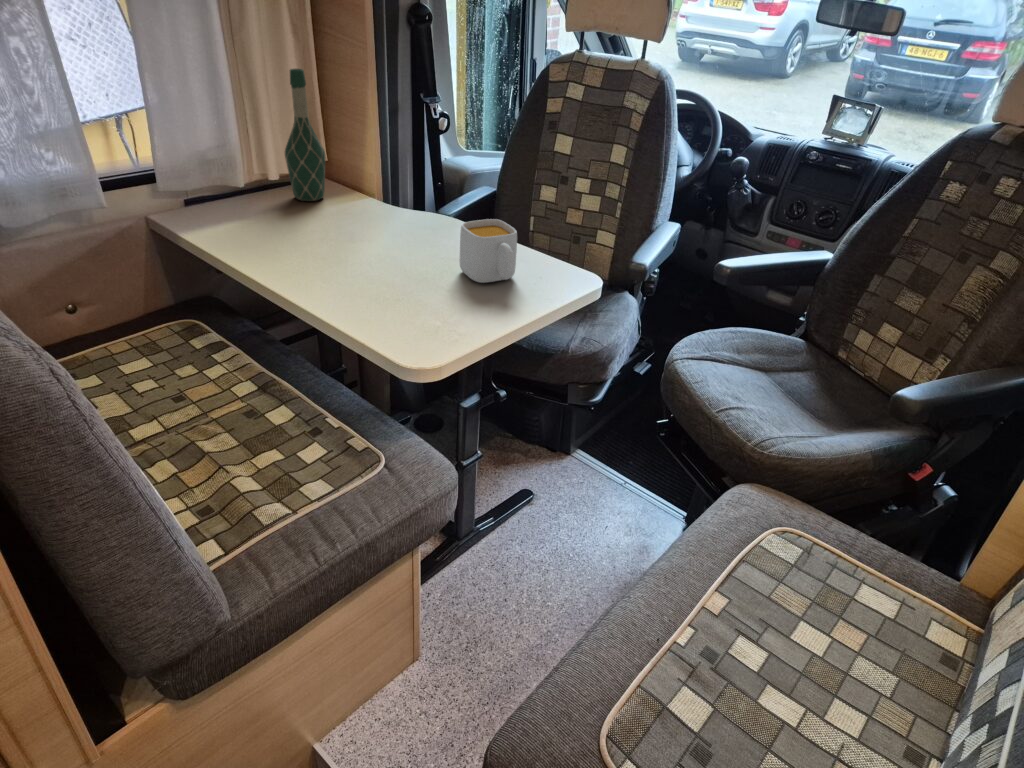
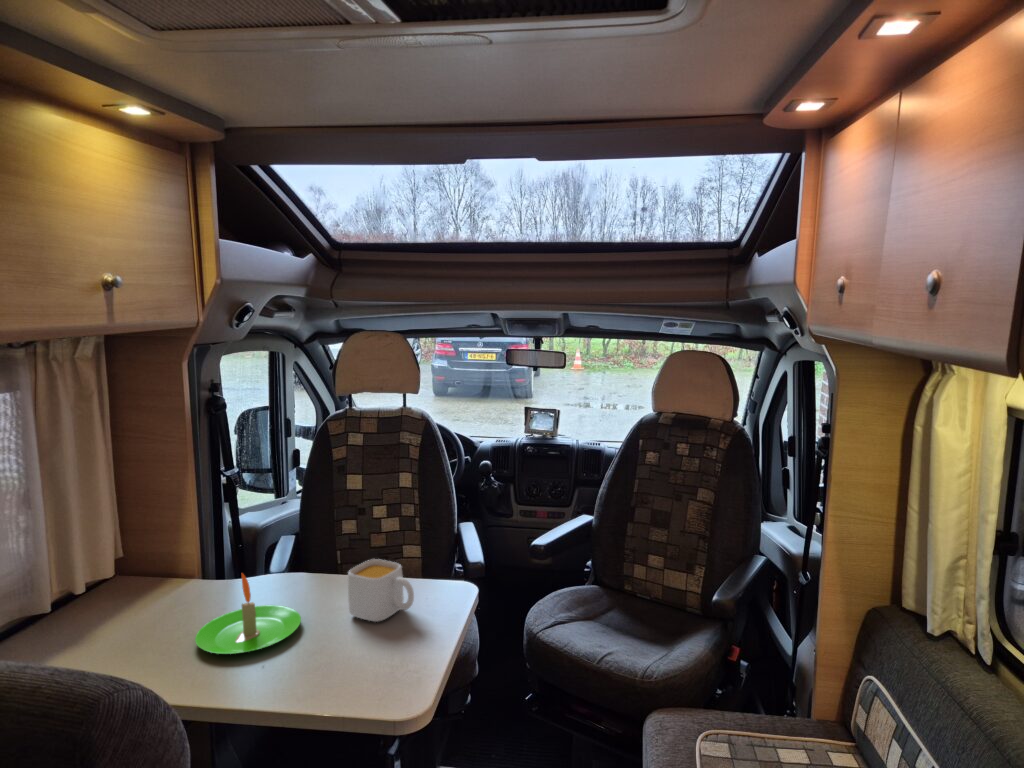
wine bottle: present [285,69,325,201] -> none [91,471,140,604]
candle: none [321,194,418,269] -> present [195,574,301,654]

